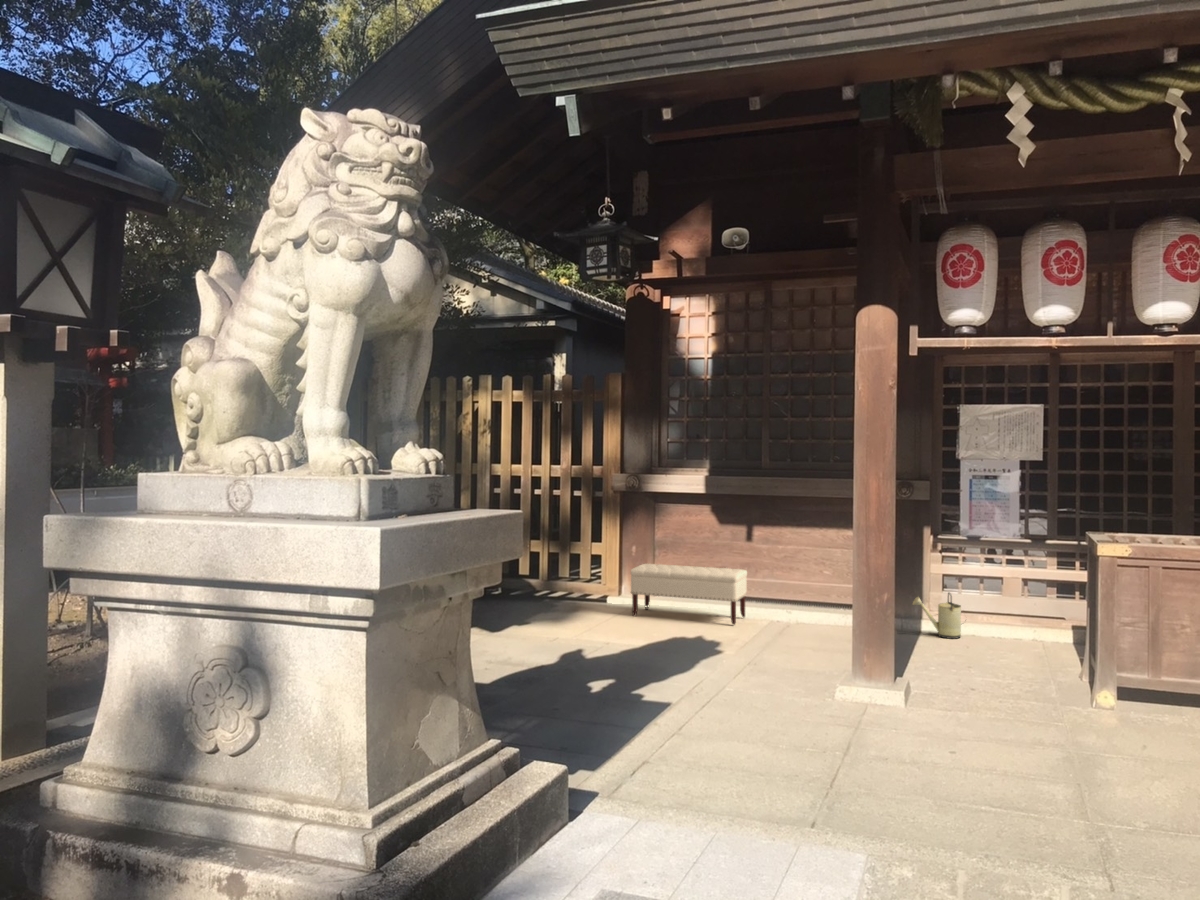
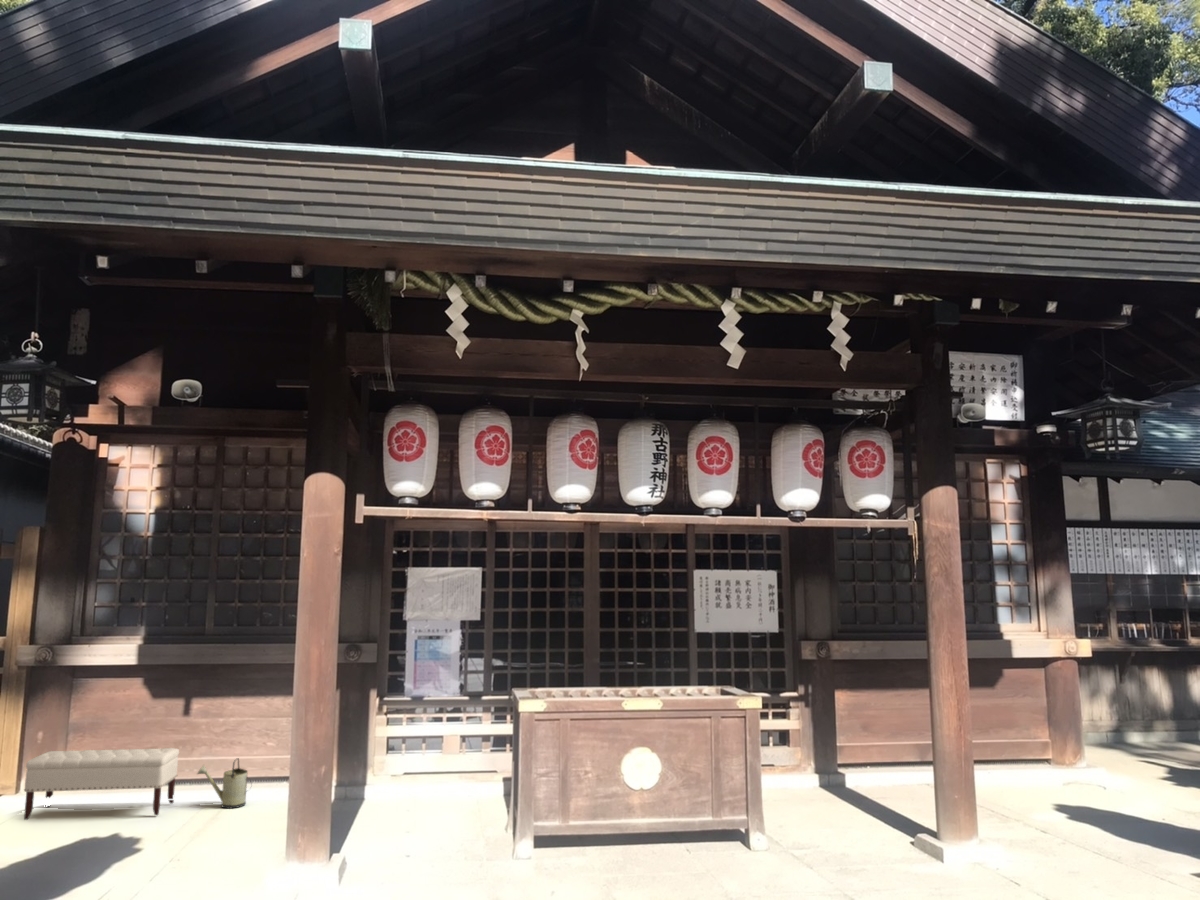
watering can: present [913,593,962,639] -> present [198,758,248,808]

